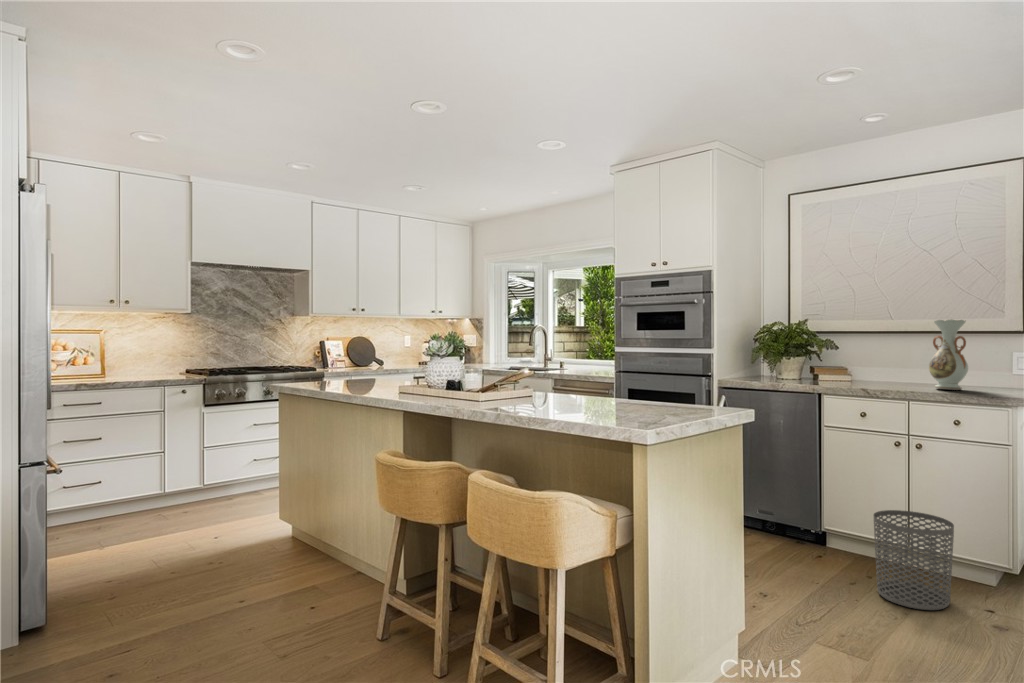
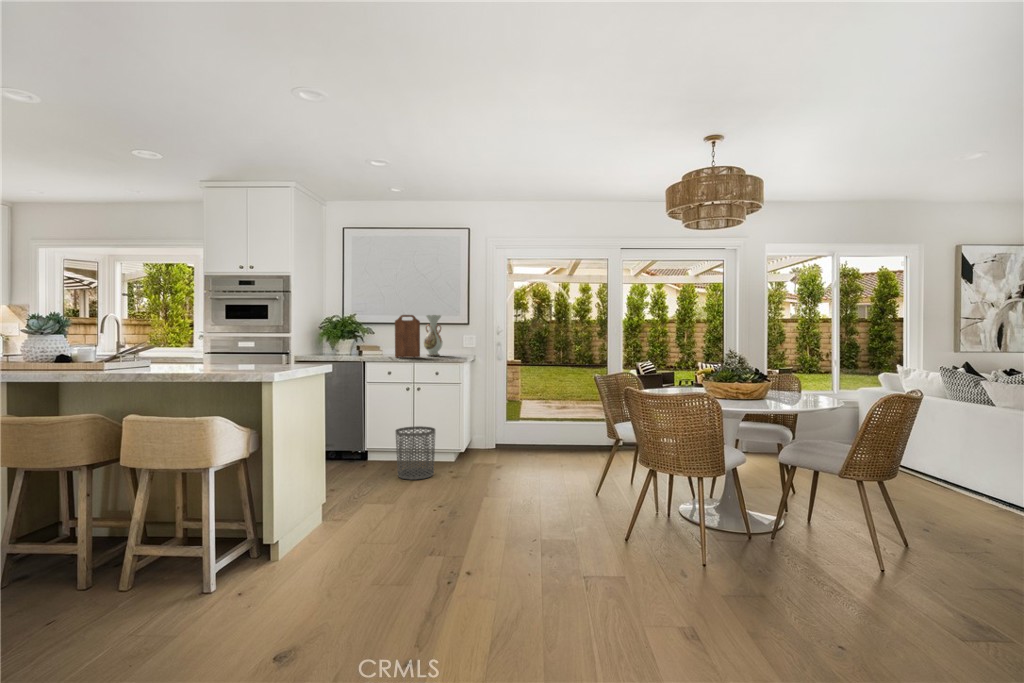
cutting board: none [874,321,922,392] -> present [395,315,420,357]

